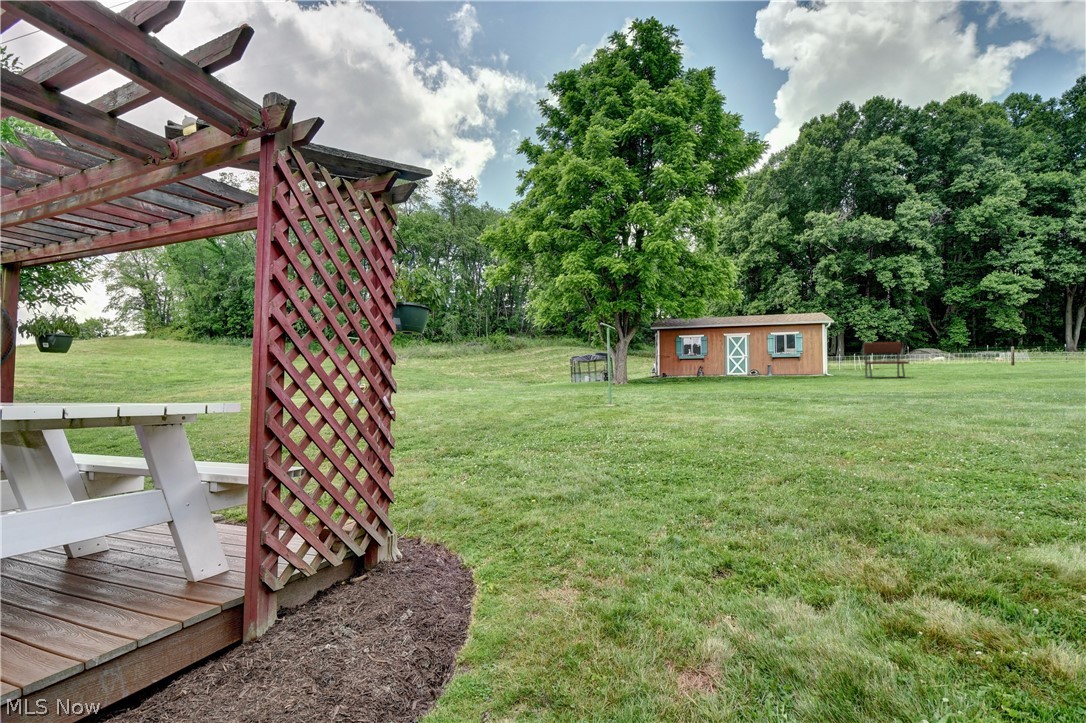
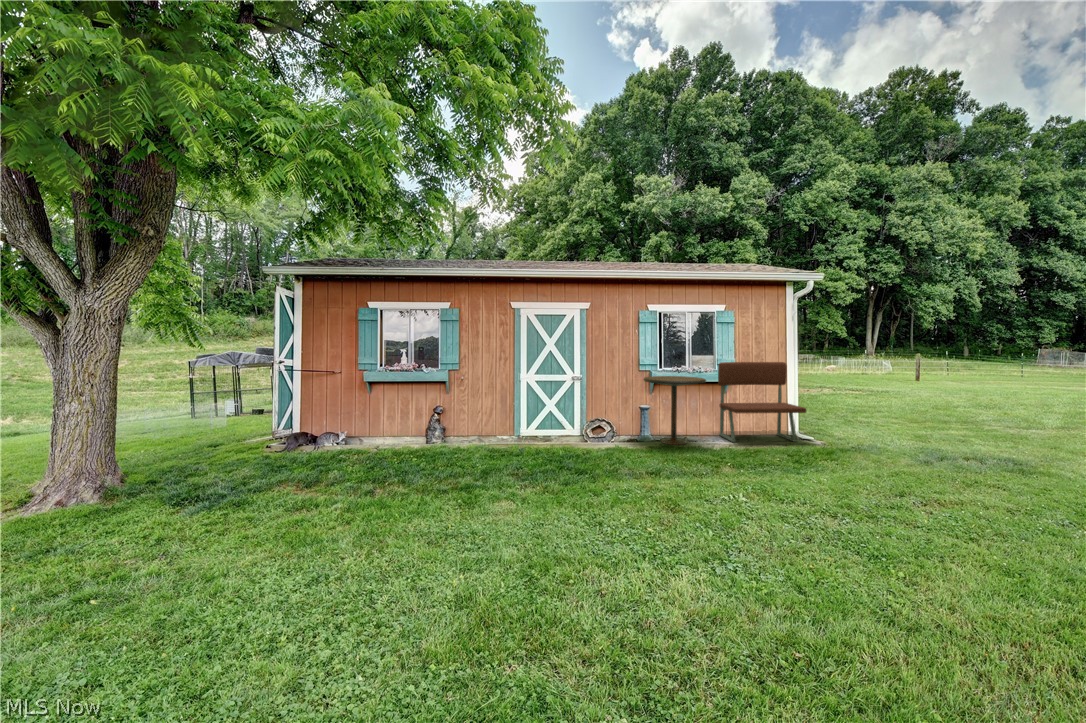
pedestal table: none [824,349,856,379] -> present [644,376,706,445]

